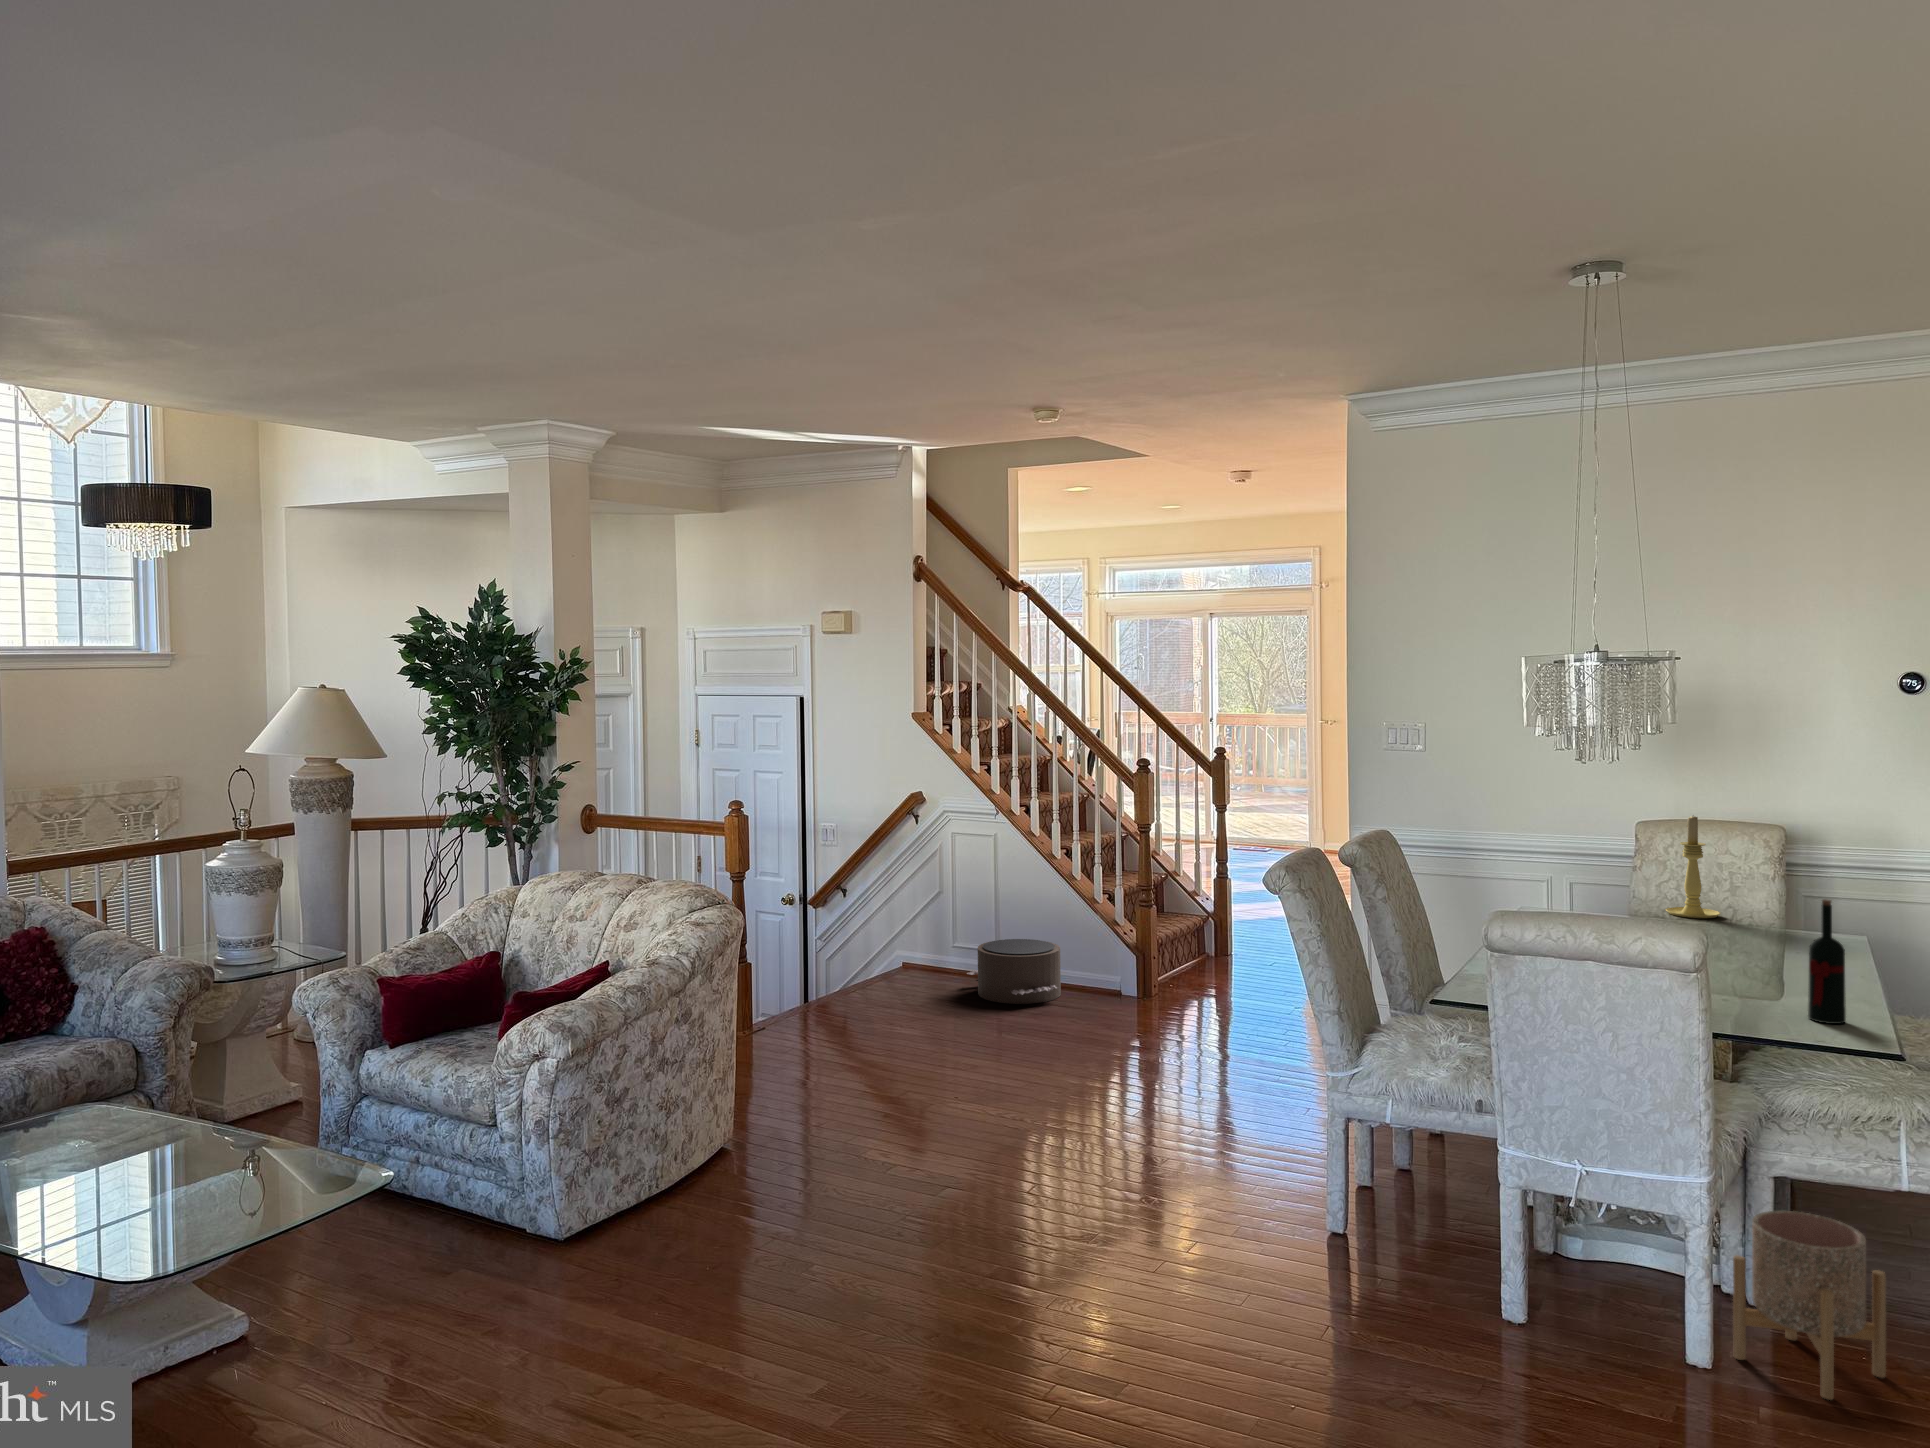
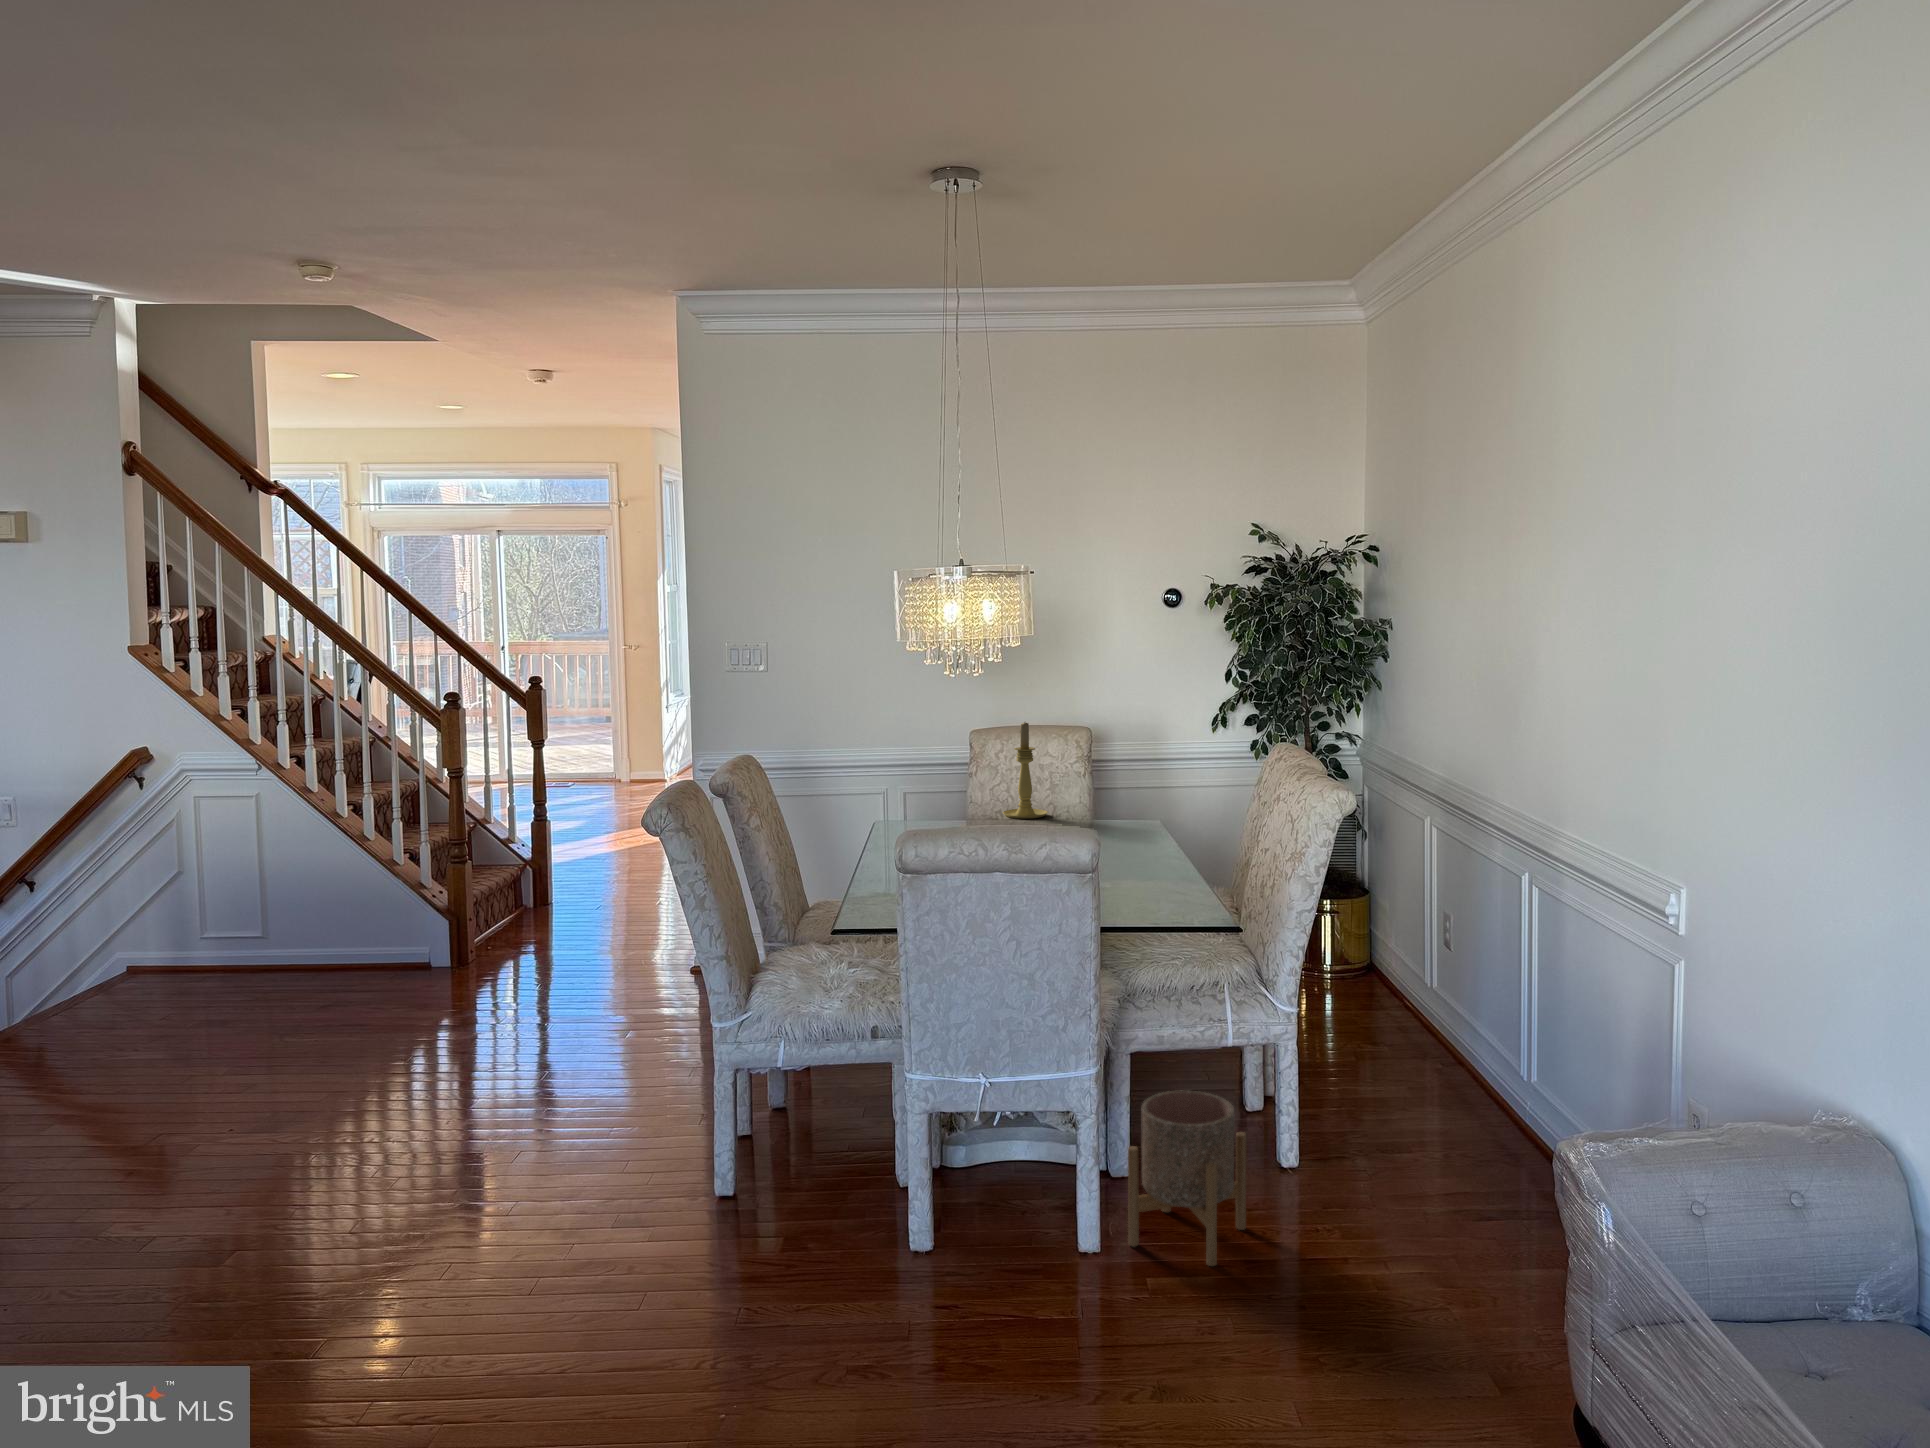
wine bottle: present [1808,899,1846,1024] -> none [1170,791,1199,908]
pouf: present [967,939,1061,1004] -> none [223,916,355,999]

